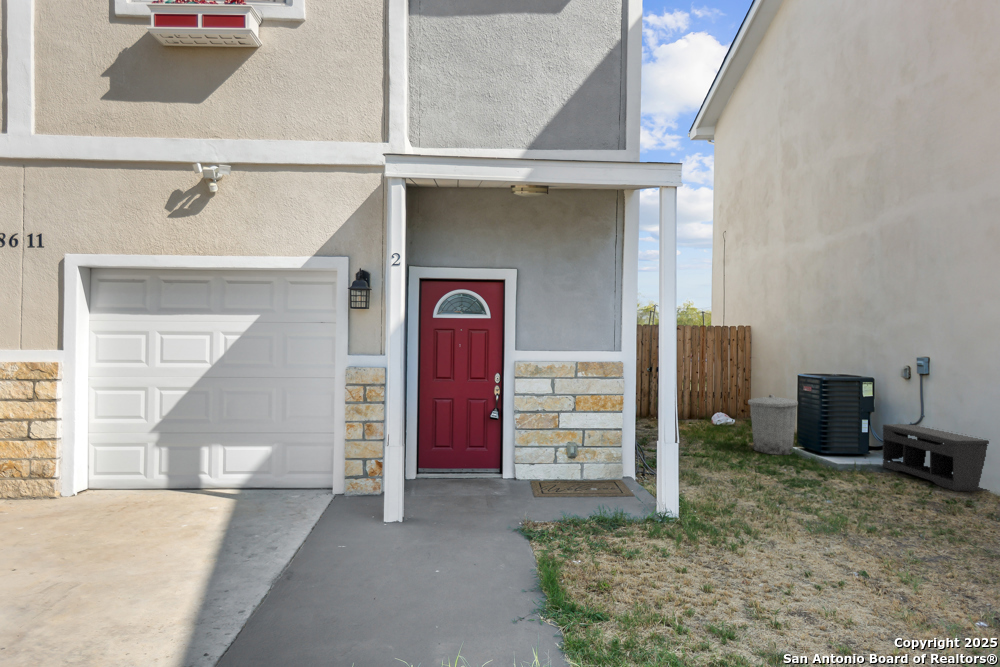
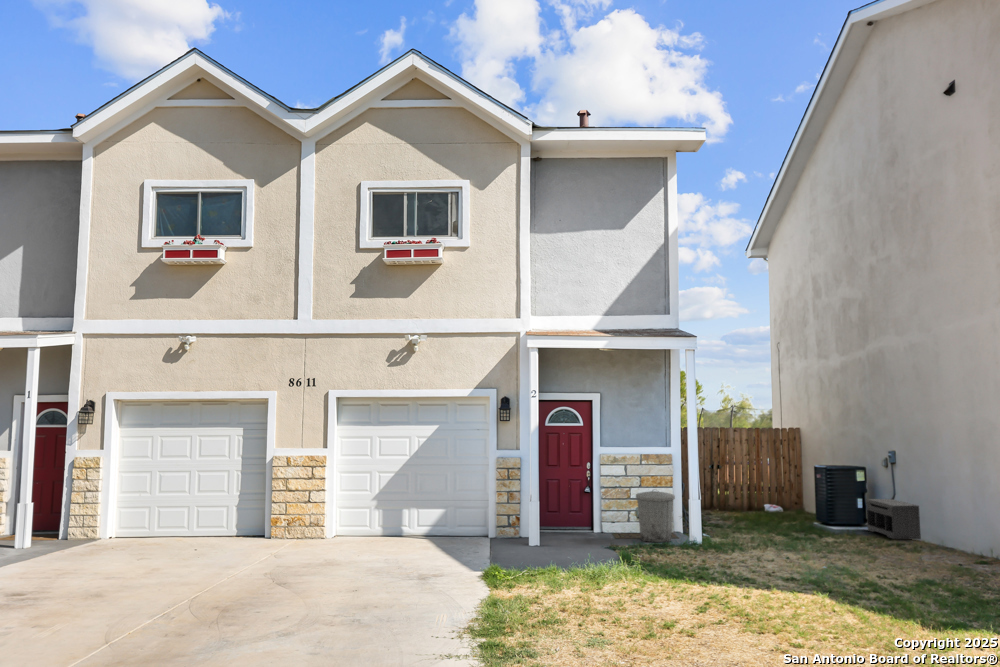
trash can: present [748,395,798,455] -> present [636,491,675,542]

